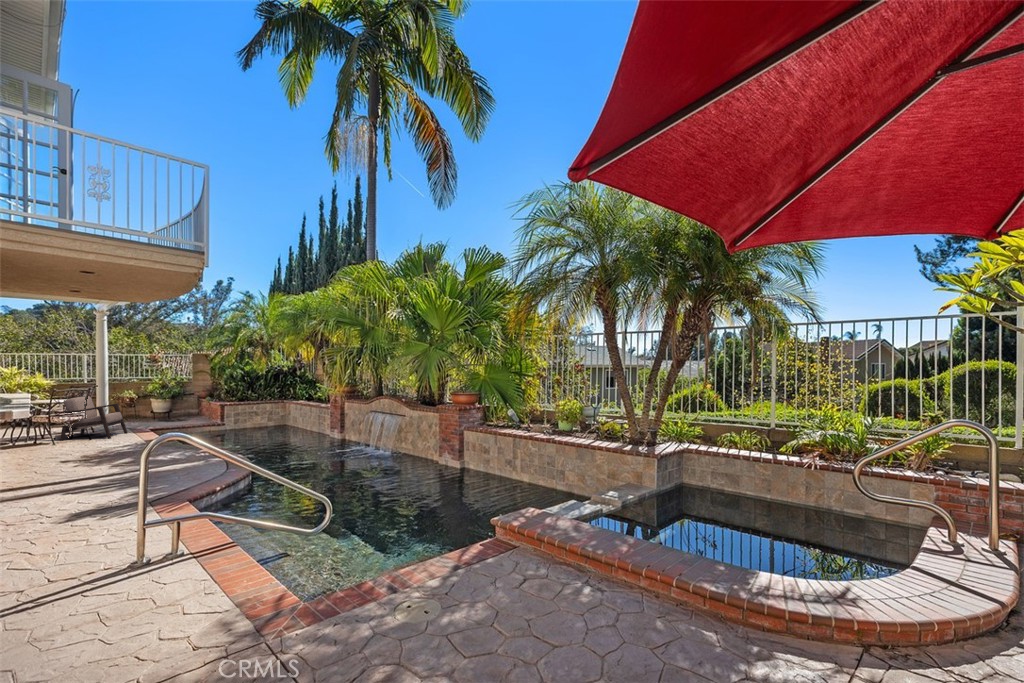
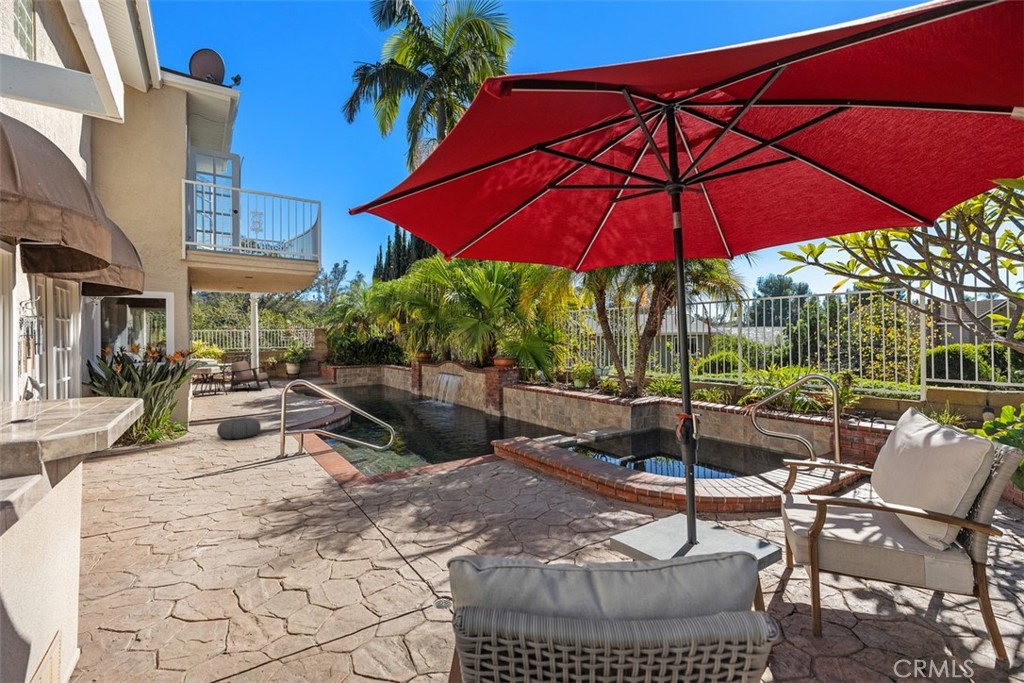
pouf: none [21,494,107,534] -> present [217,418,261,439]

